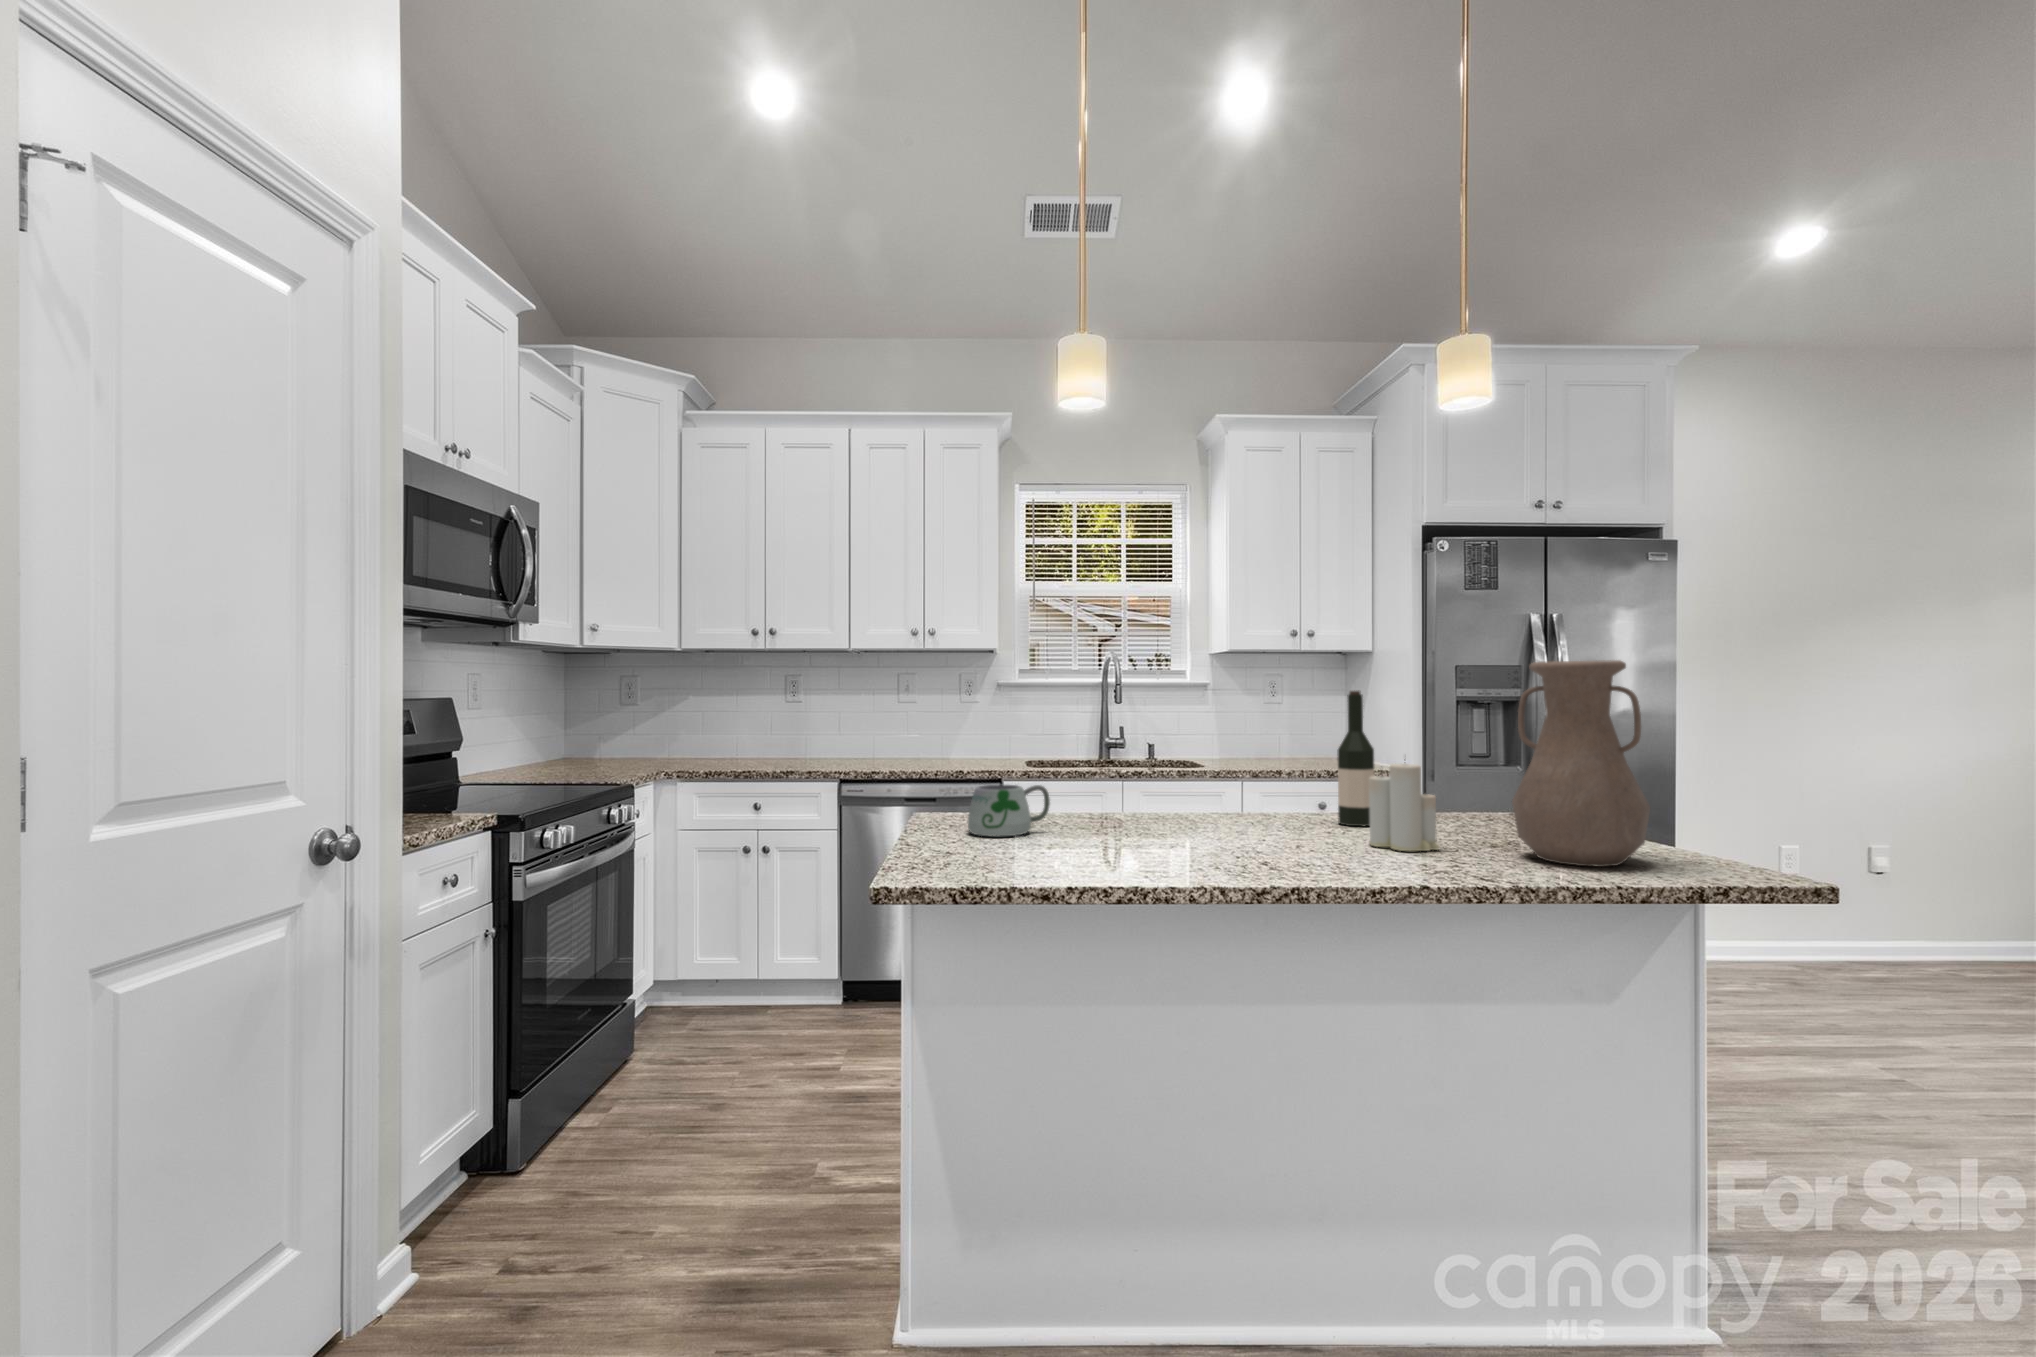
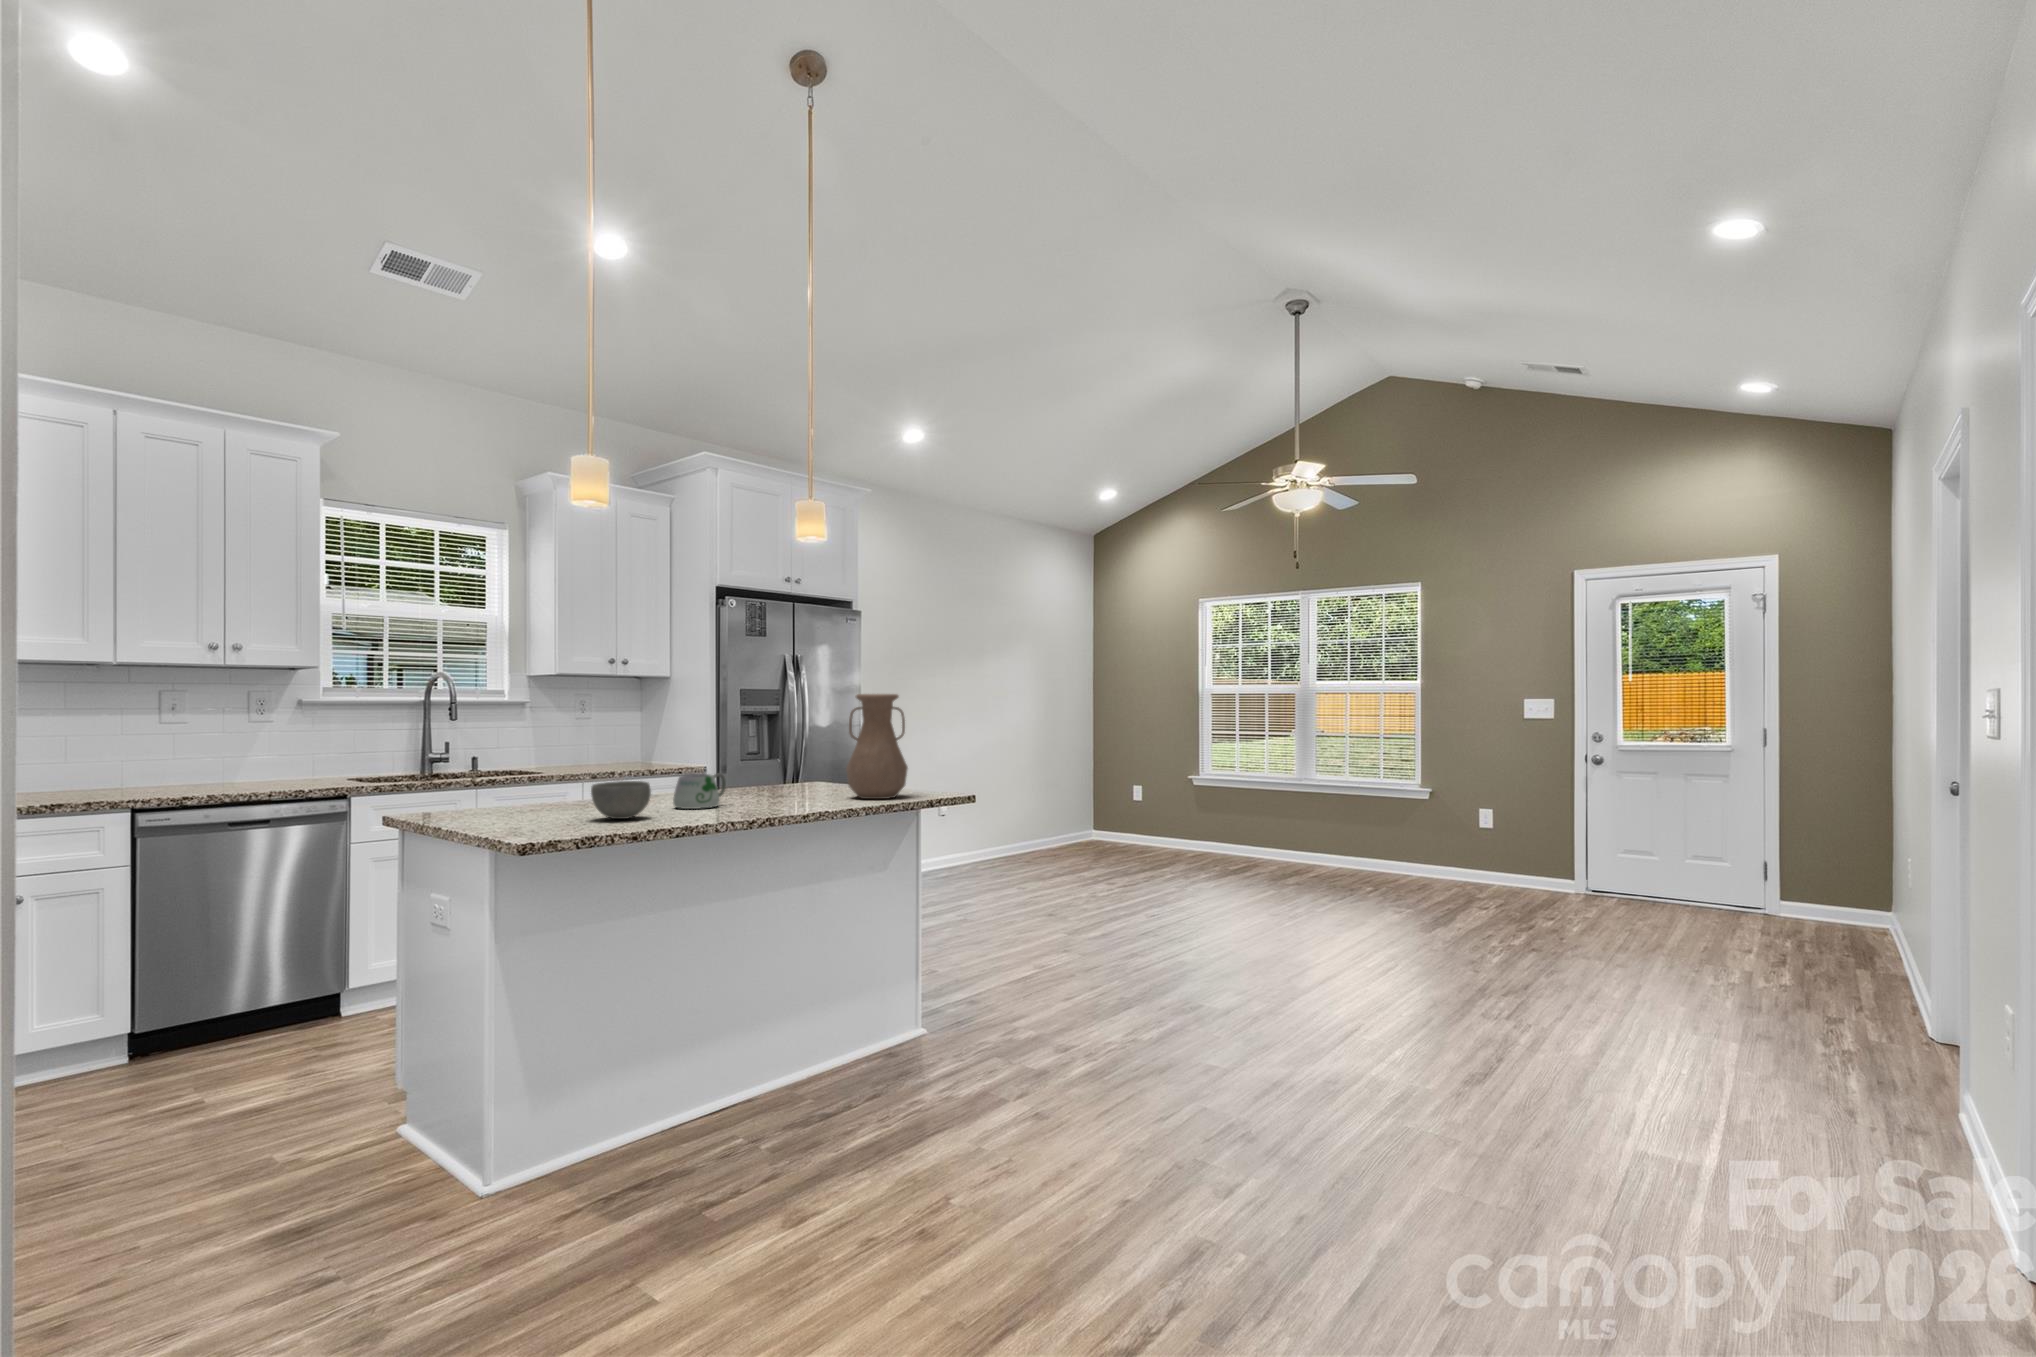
wine bottle: present [1338,691,1375,827] -> none [731,709,755,796]
candle: present [1369,763,1440,851] -> none [770,746,810,802]
mug: present [968,785,1050,838] -> present [673,773,726,809]
bowl: none [1043,797,1127,857] -> present [591,781,651,819]

